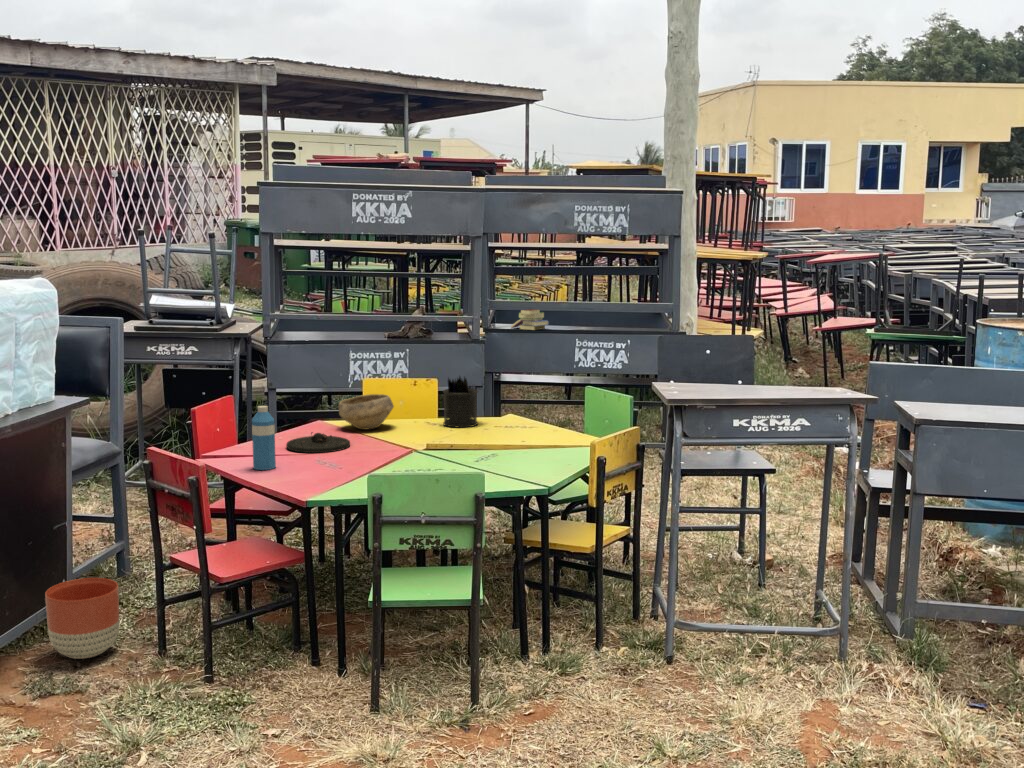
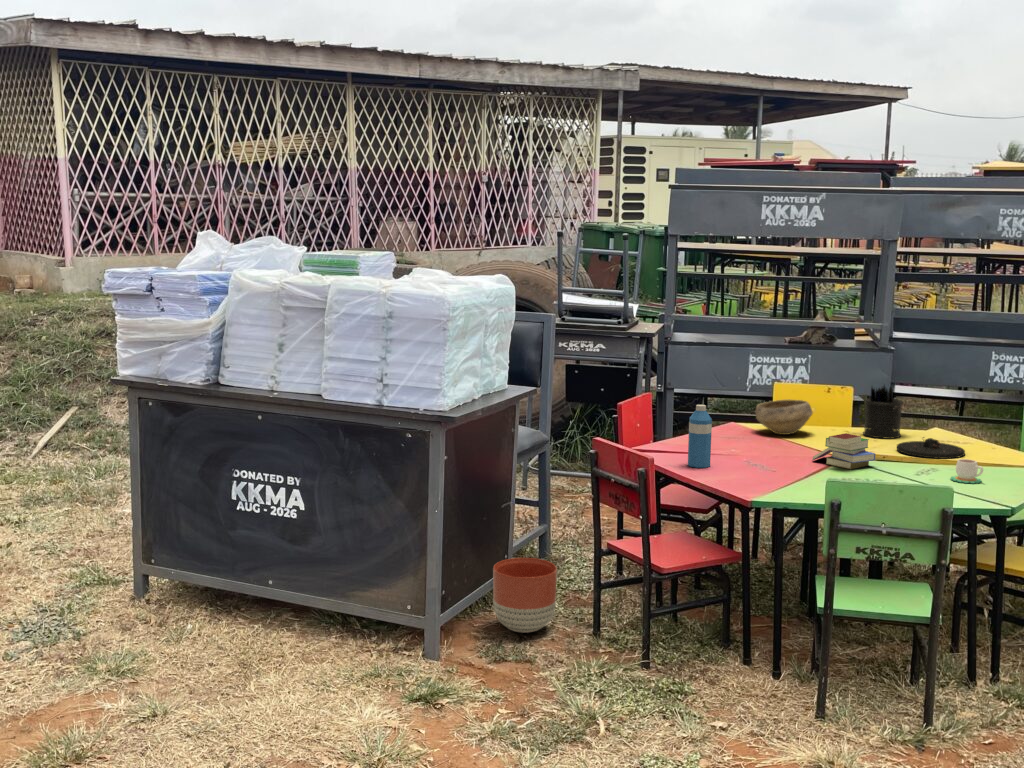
book: present [511,309,549,330] -> present [812,433,876,469]
plate: present [286,433,350,453] -> present [897,438,965,459]
mug: none [503,445,531,468] -> present [951,459,983,484]

